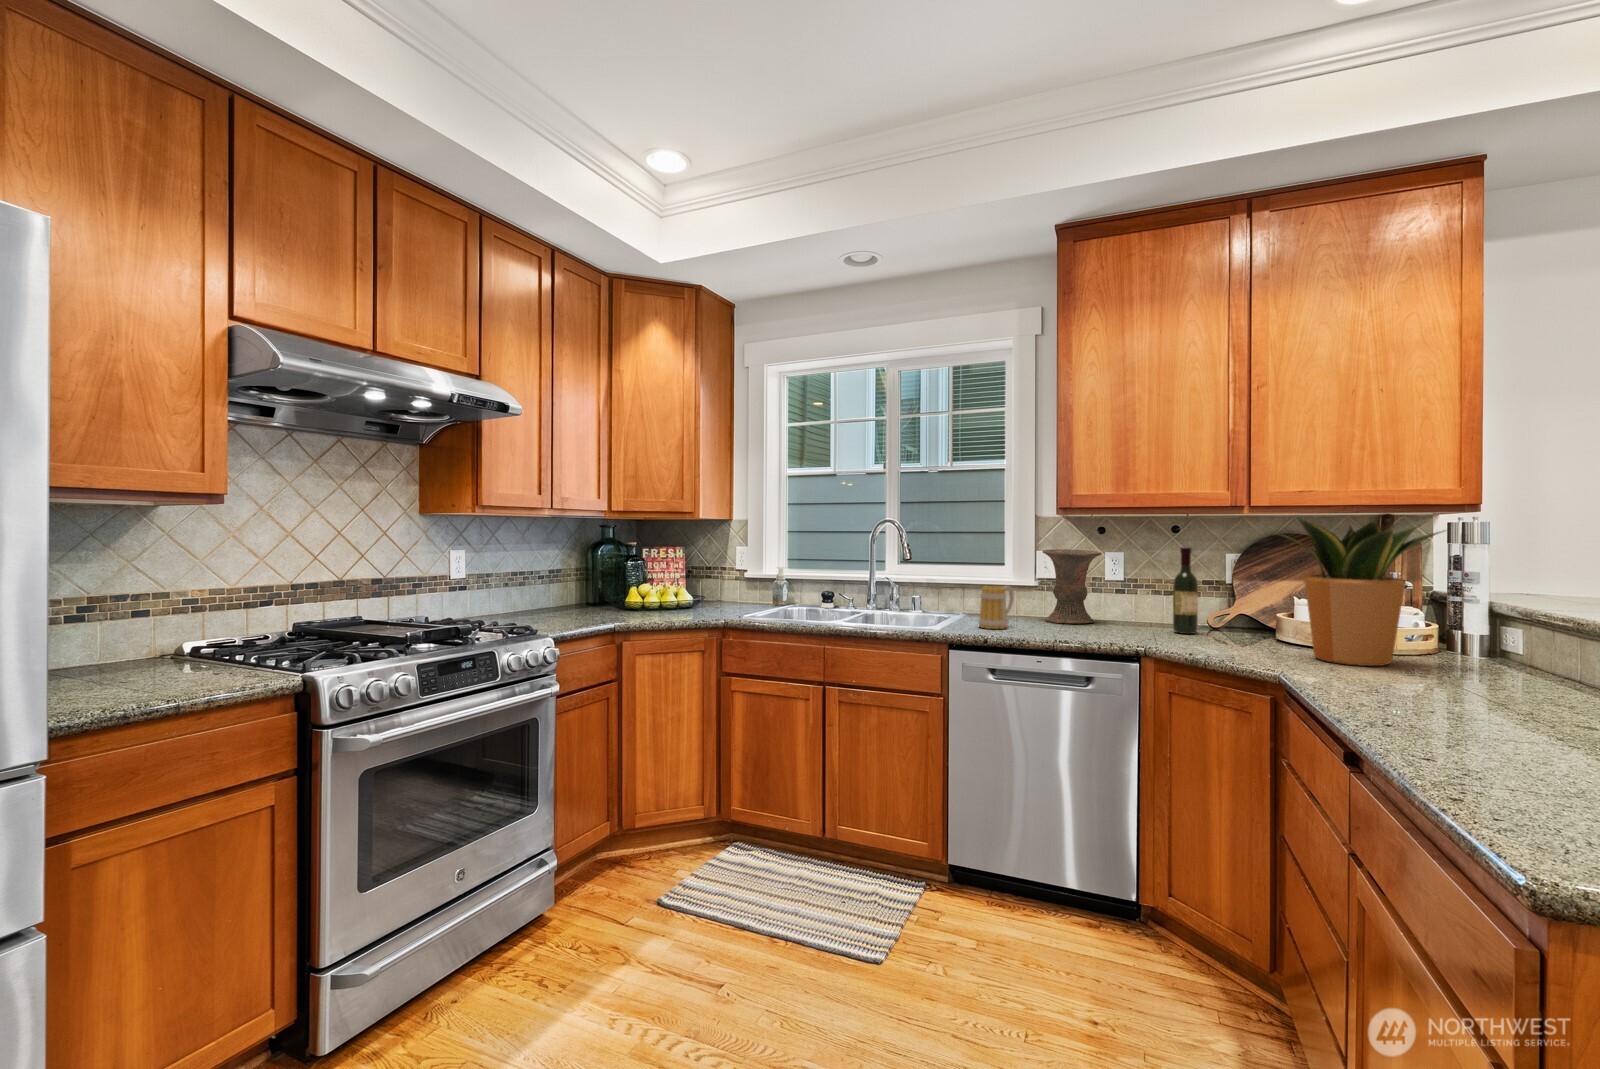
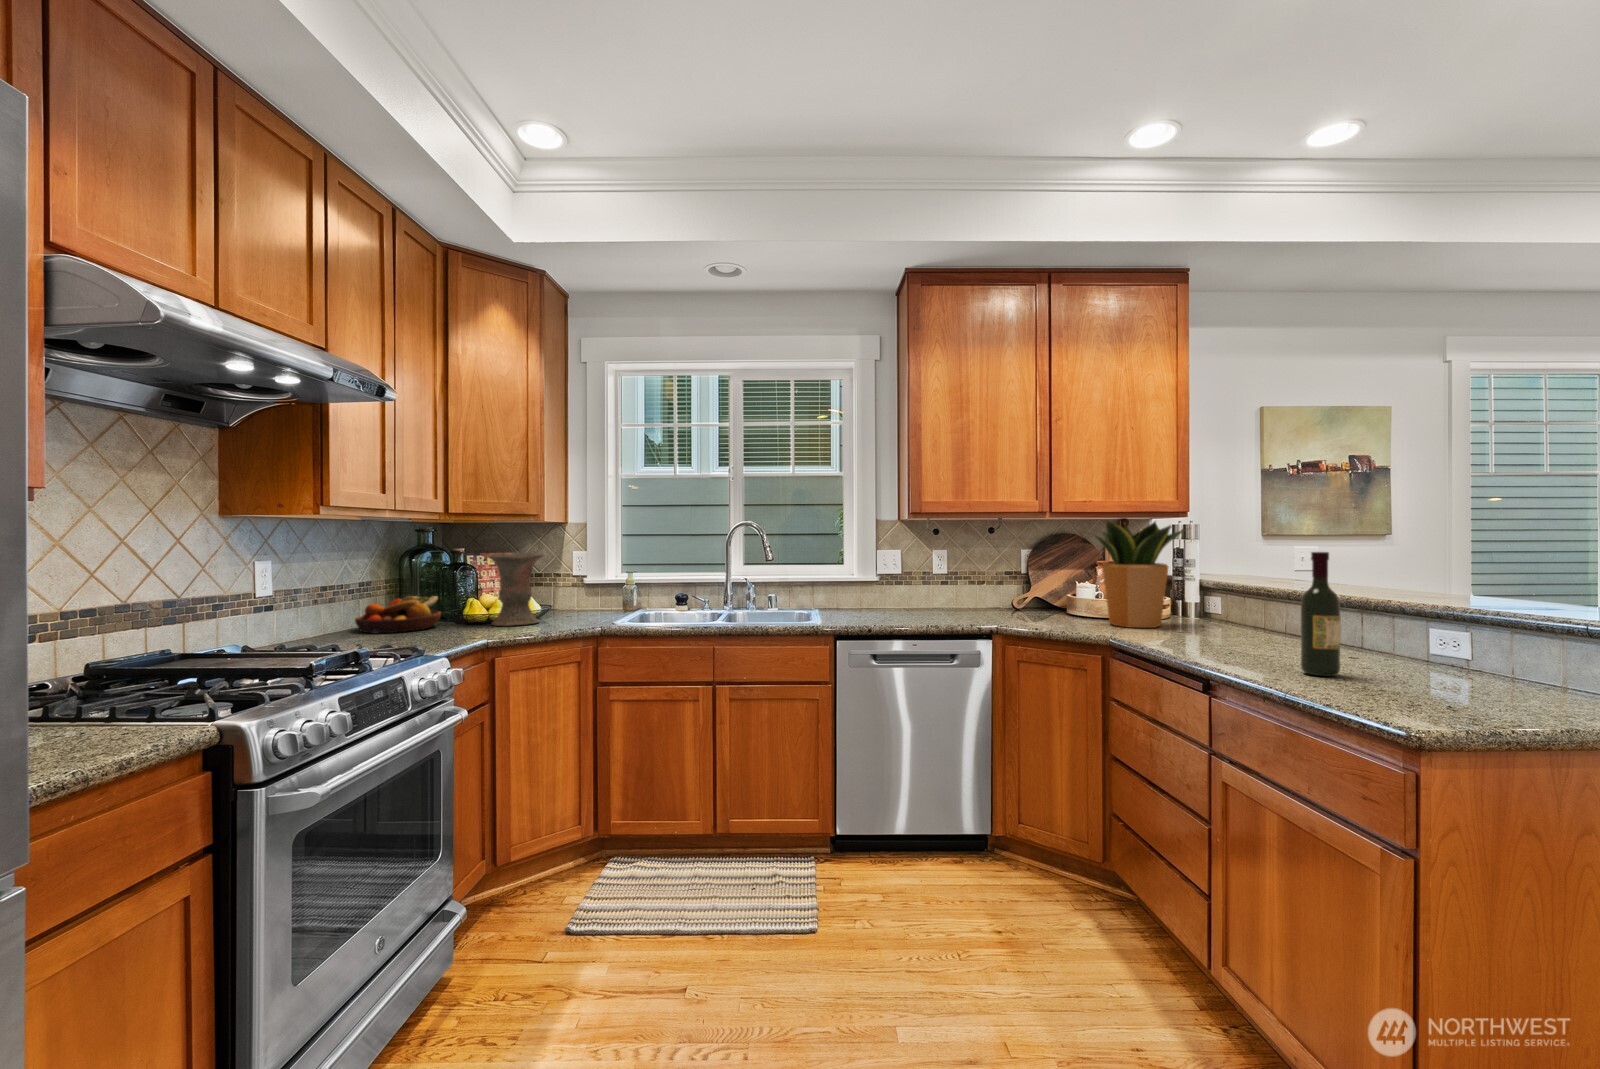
wine bottle: present [1173,547,1198,634] -> present [1301,552,1341,676]
vase: present [1042,549,1102,623] -> present [486,553,544,626]
fruit bowl: none [534,583,605,614] -> present [355,596,441,634]
mug: present [979,586,1014,629] -> none [843,581,869,619]

